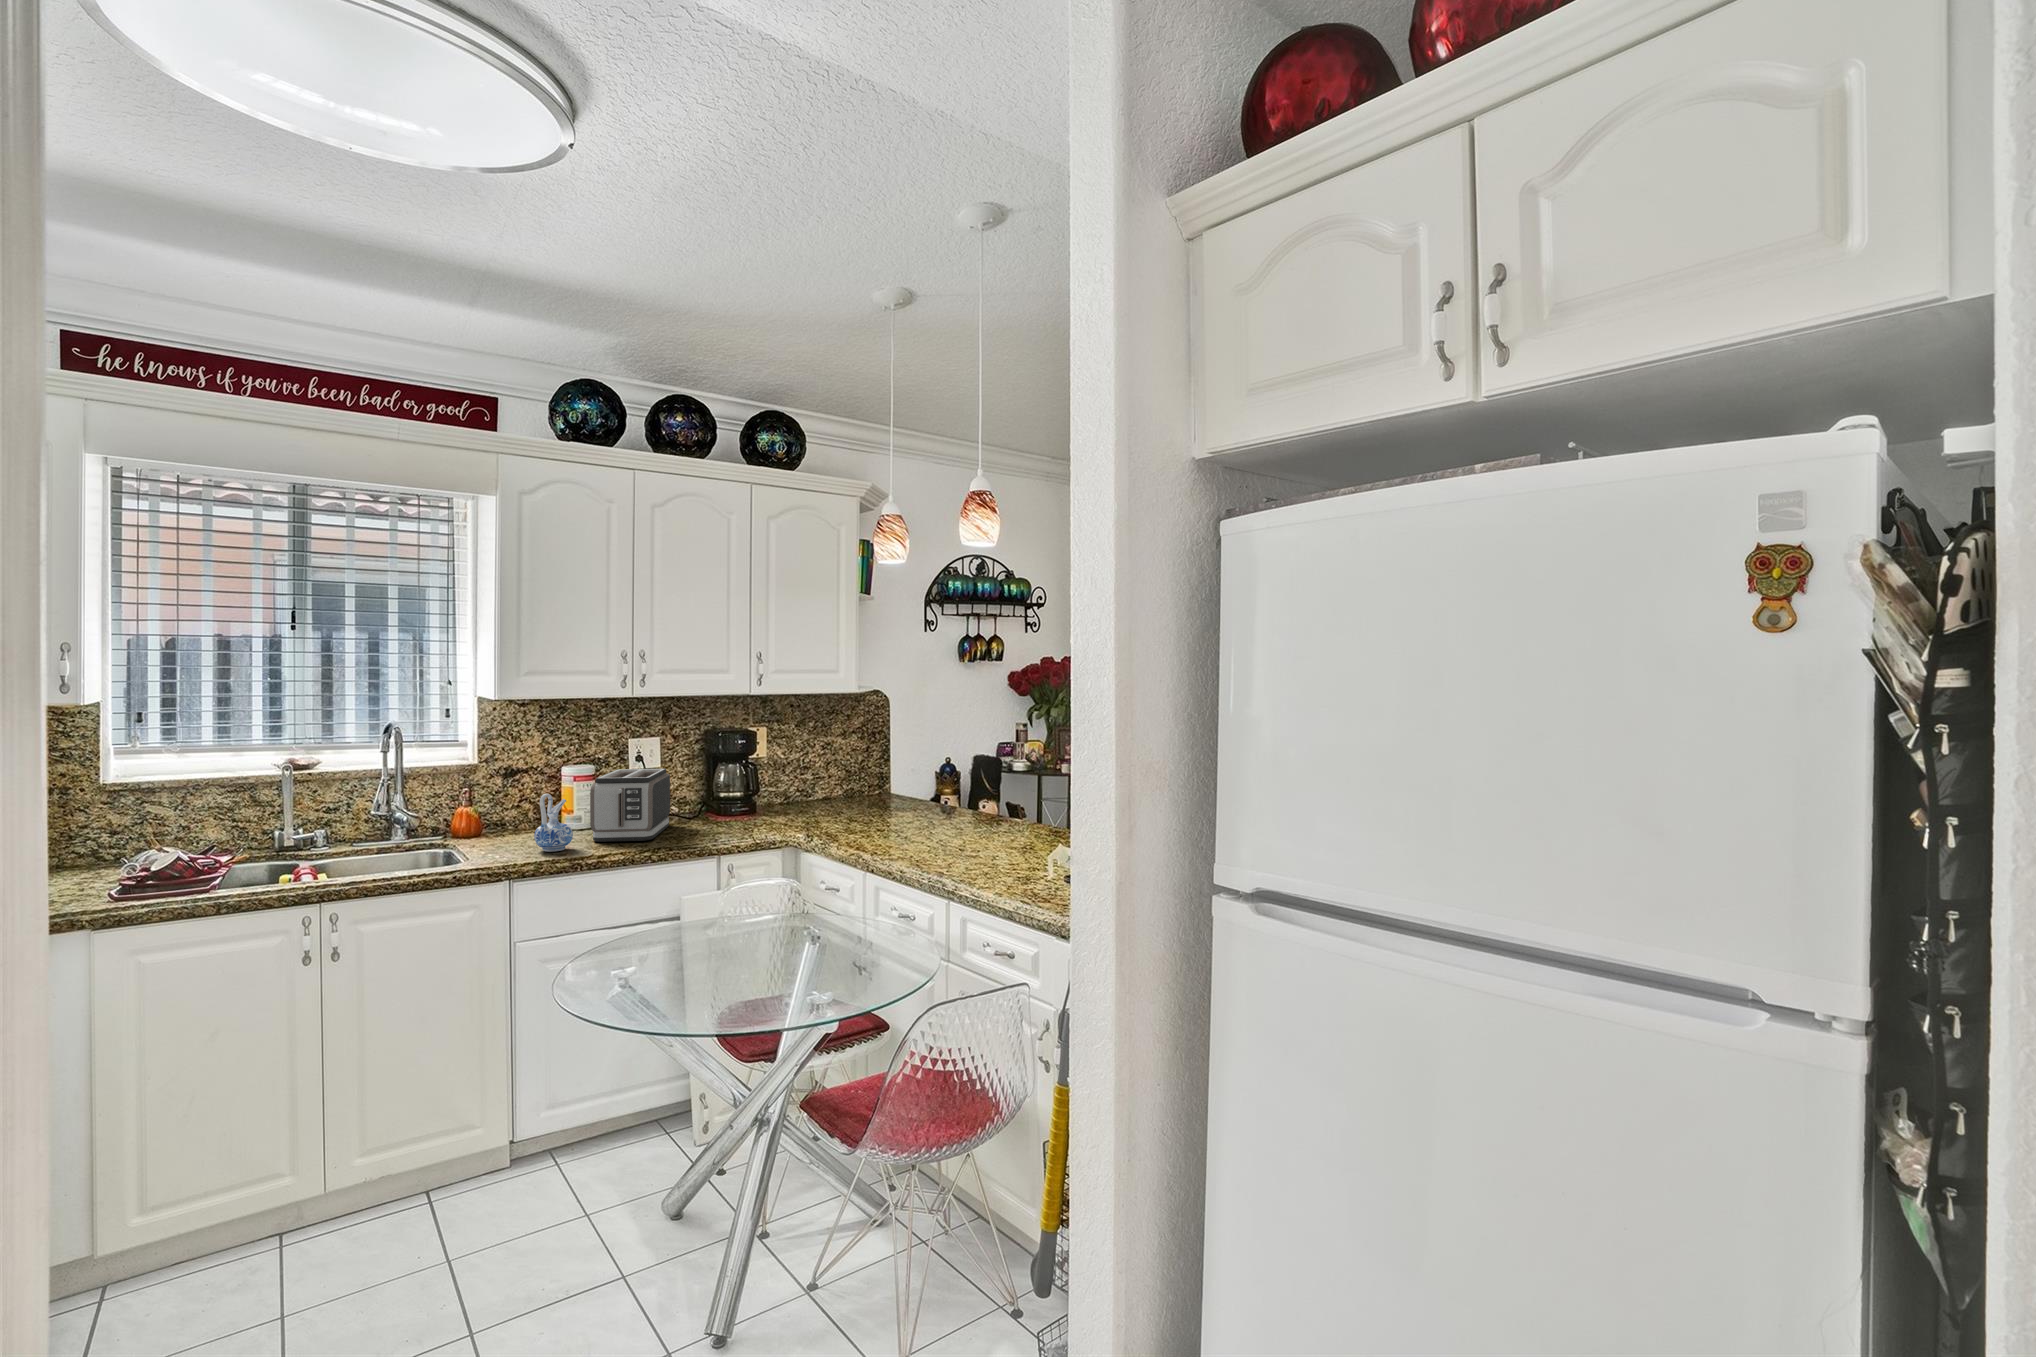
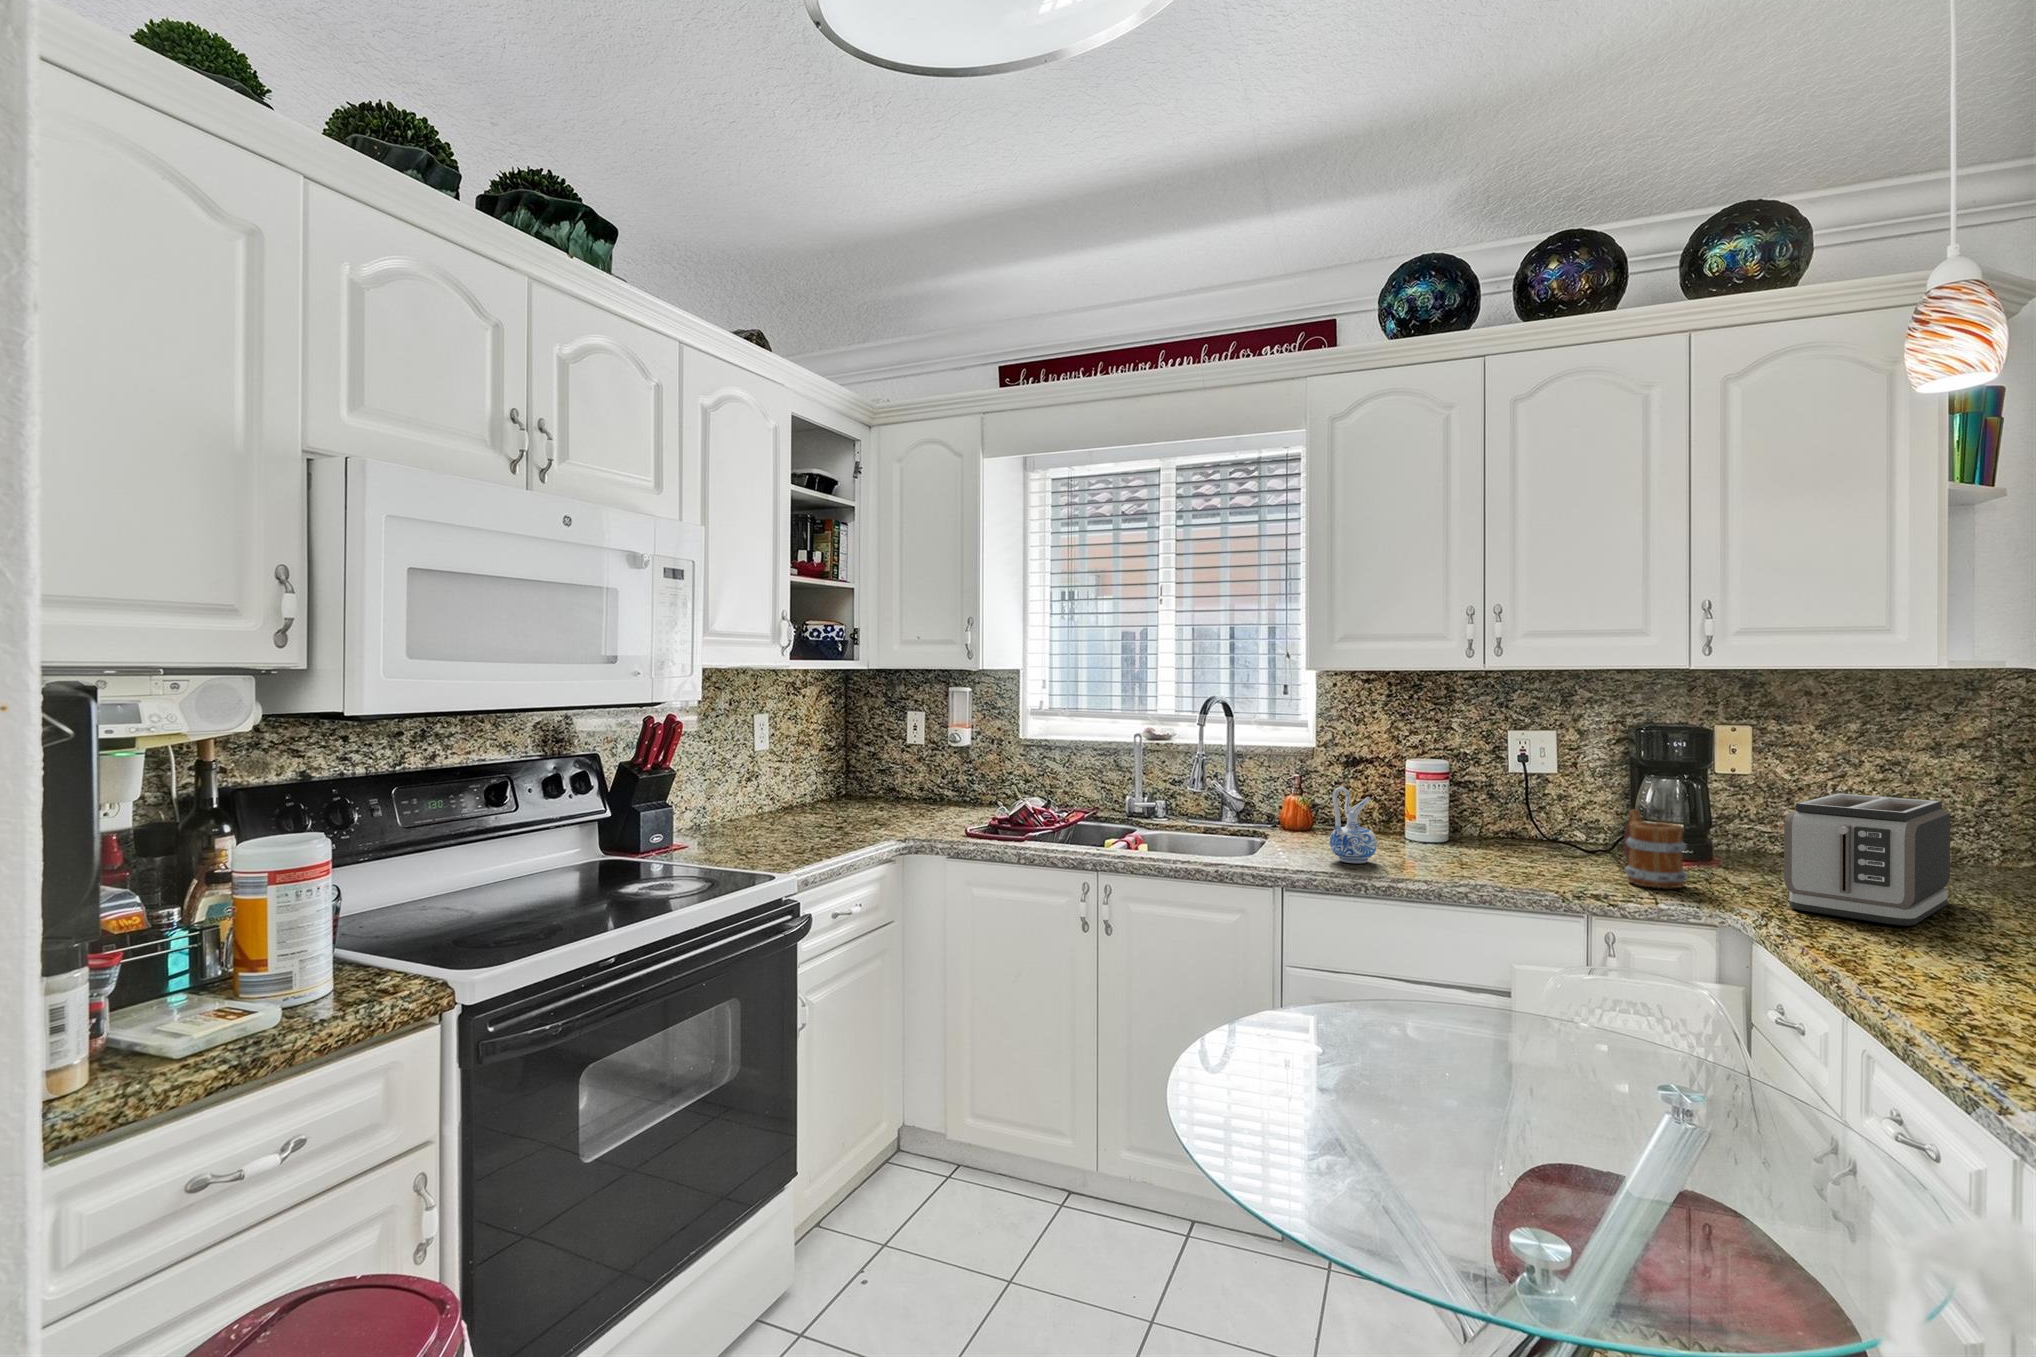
toaster: present [590,769,670,842] -> present [1784,793,1950,925]
mug: none [723,786,762,832] -> present [1623,809,1687,888]

